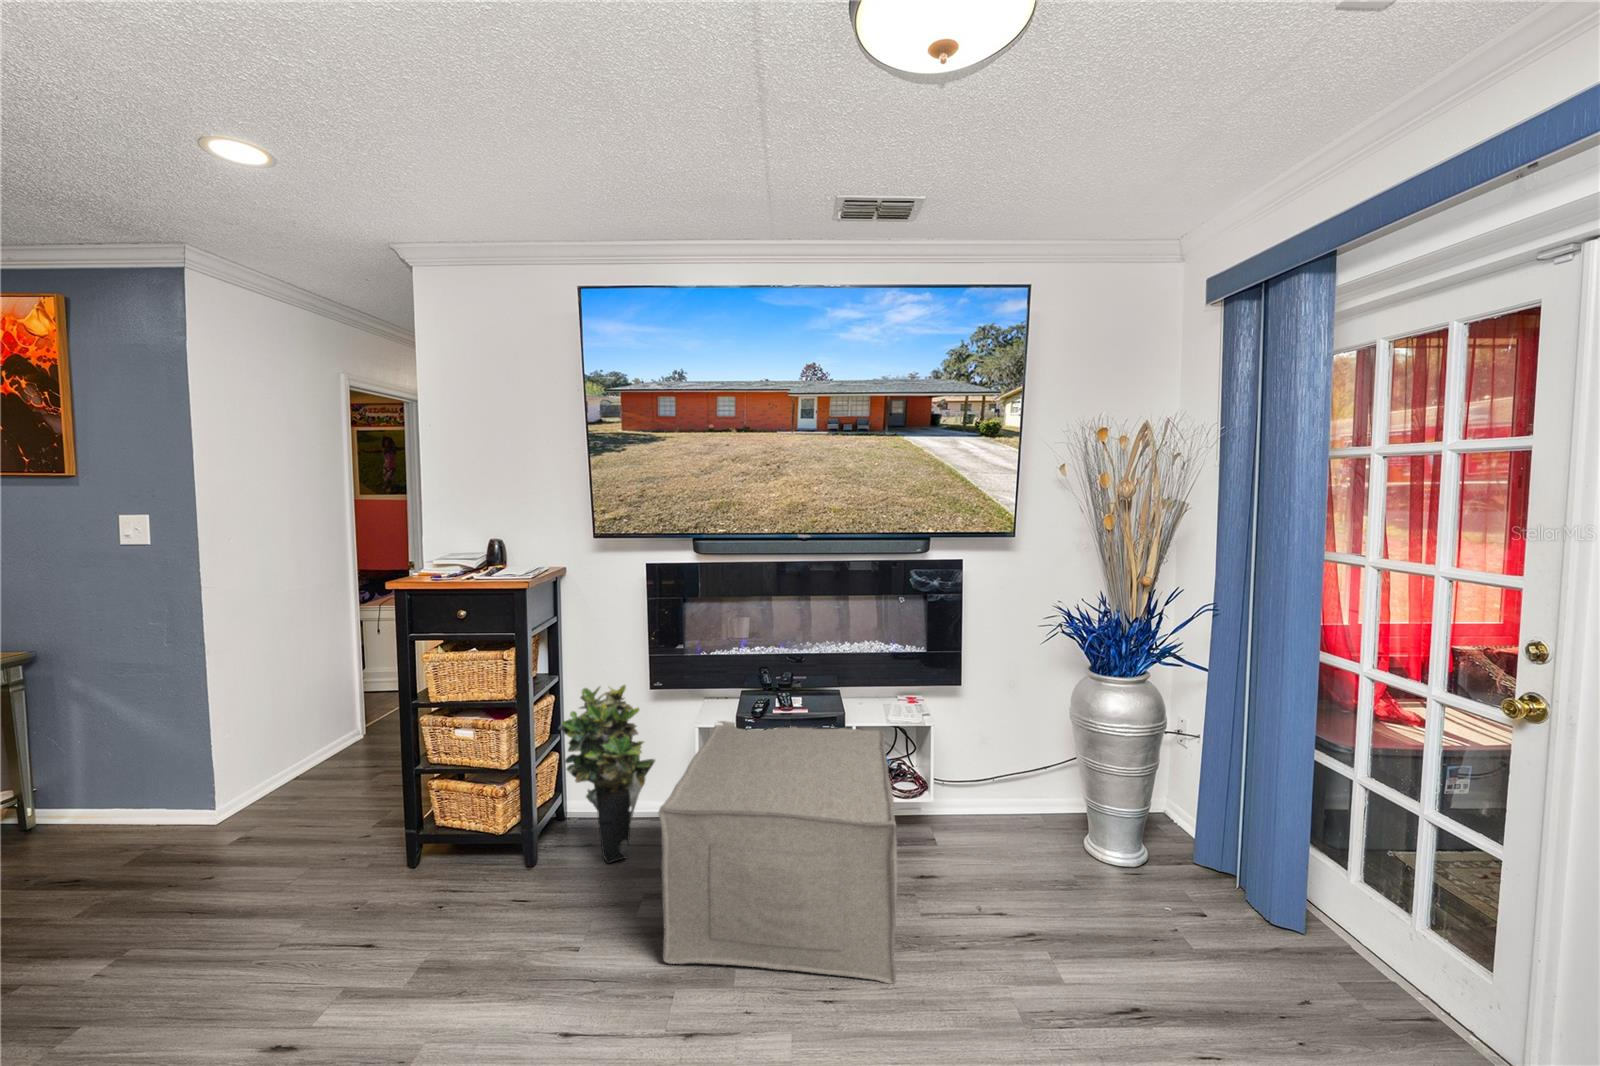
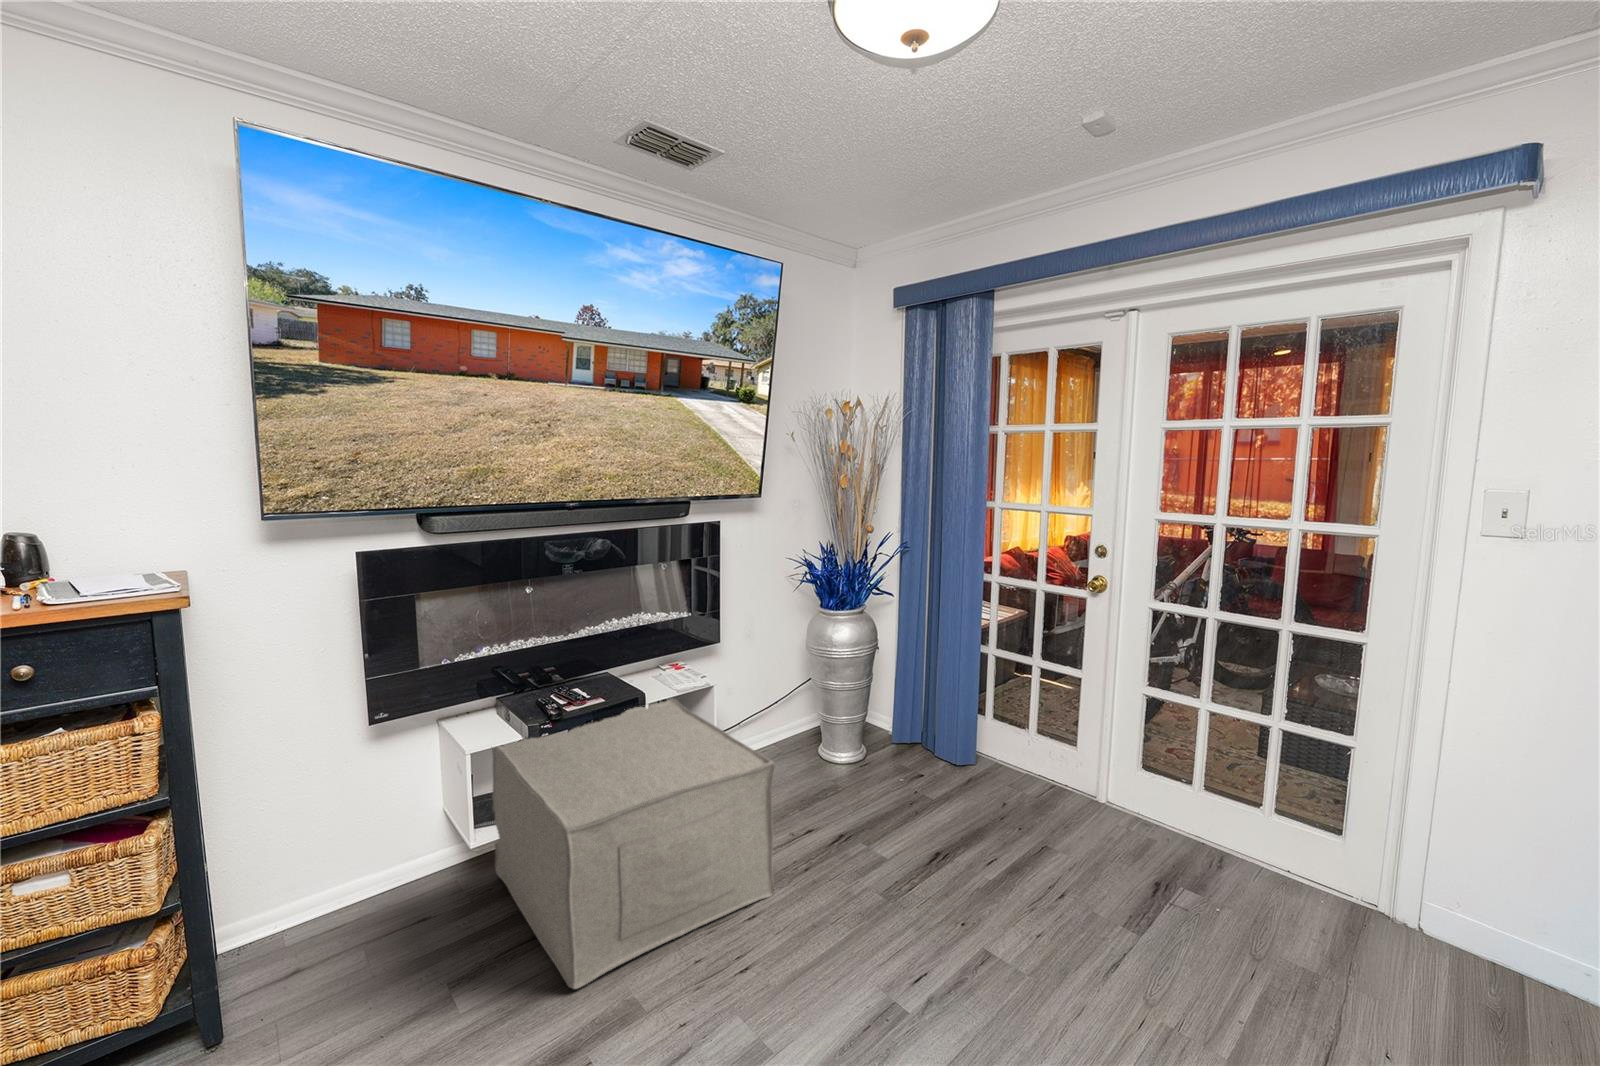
potted plant: present [559,685,655,863] -> none [269,728,421,960]

